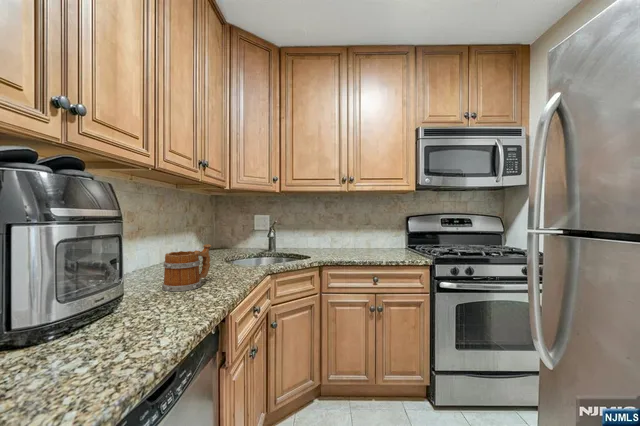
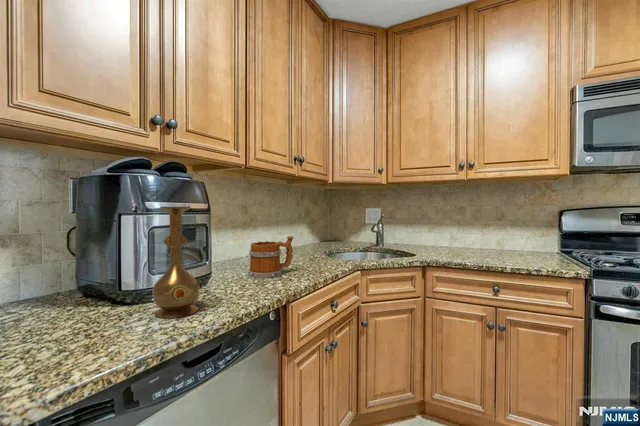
vase: none [83,213,146,351] -> present [152,207,200,318]

